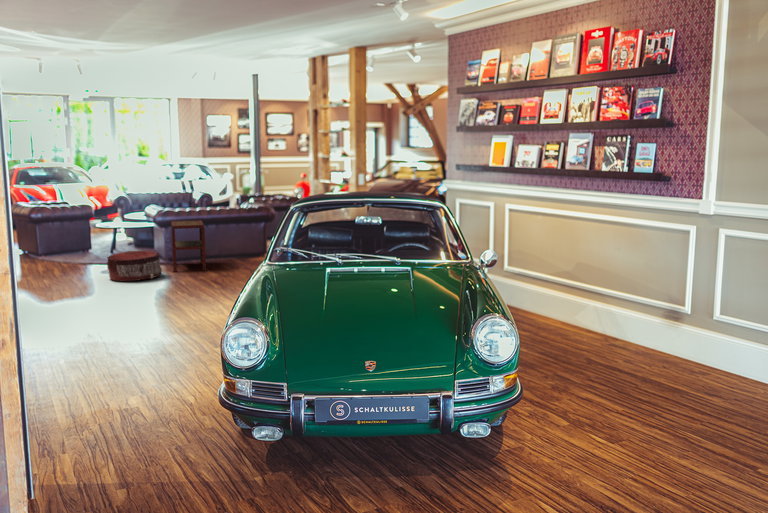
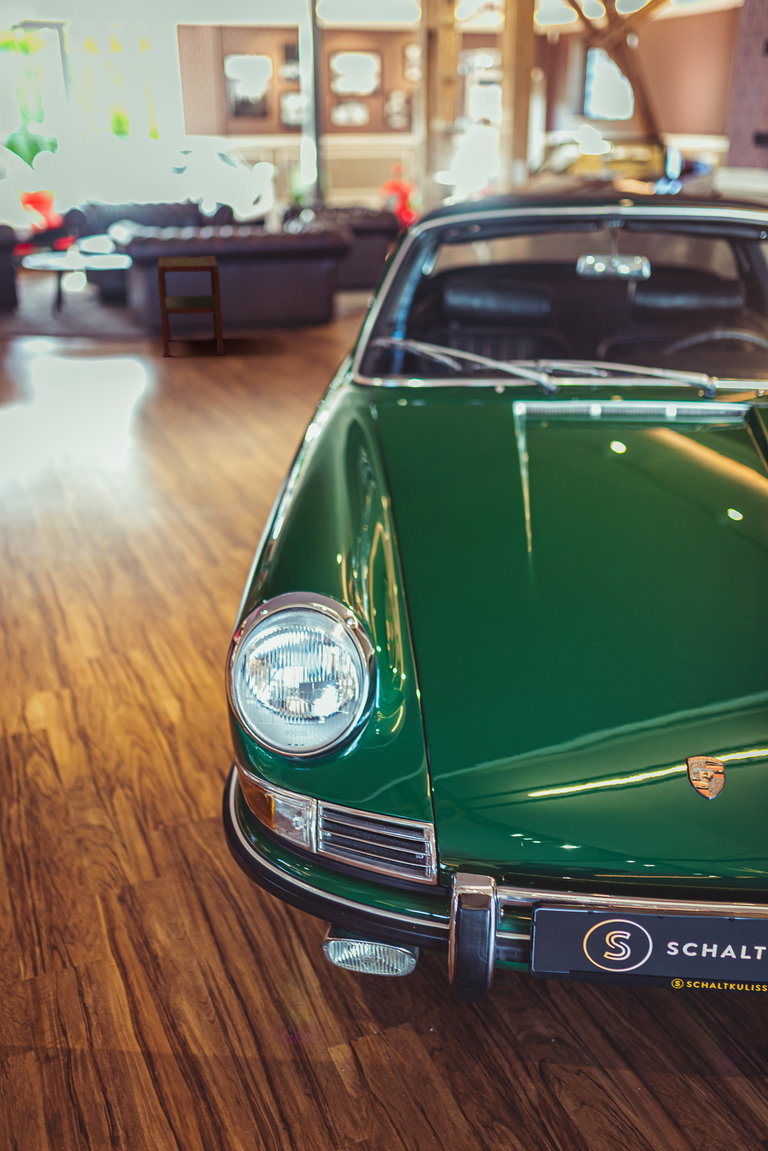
pouf: present [107,251,162,281] -> none [40,314,143,374]

